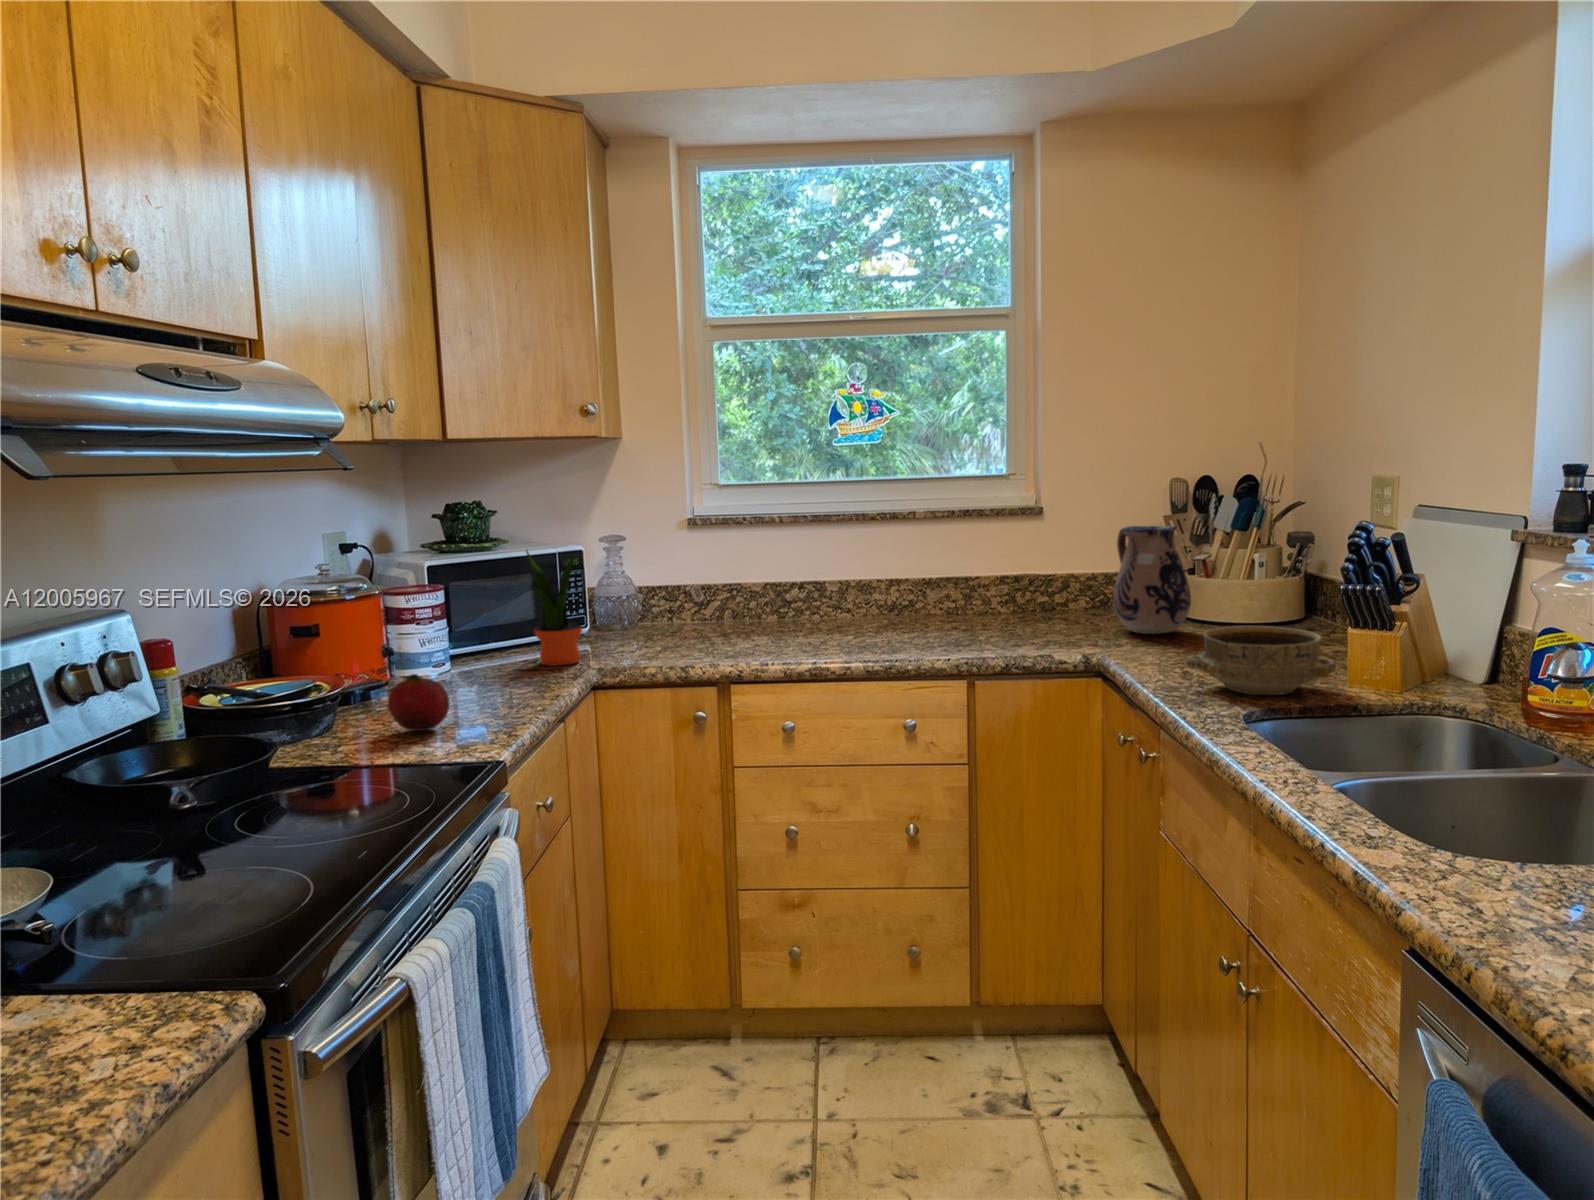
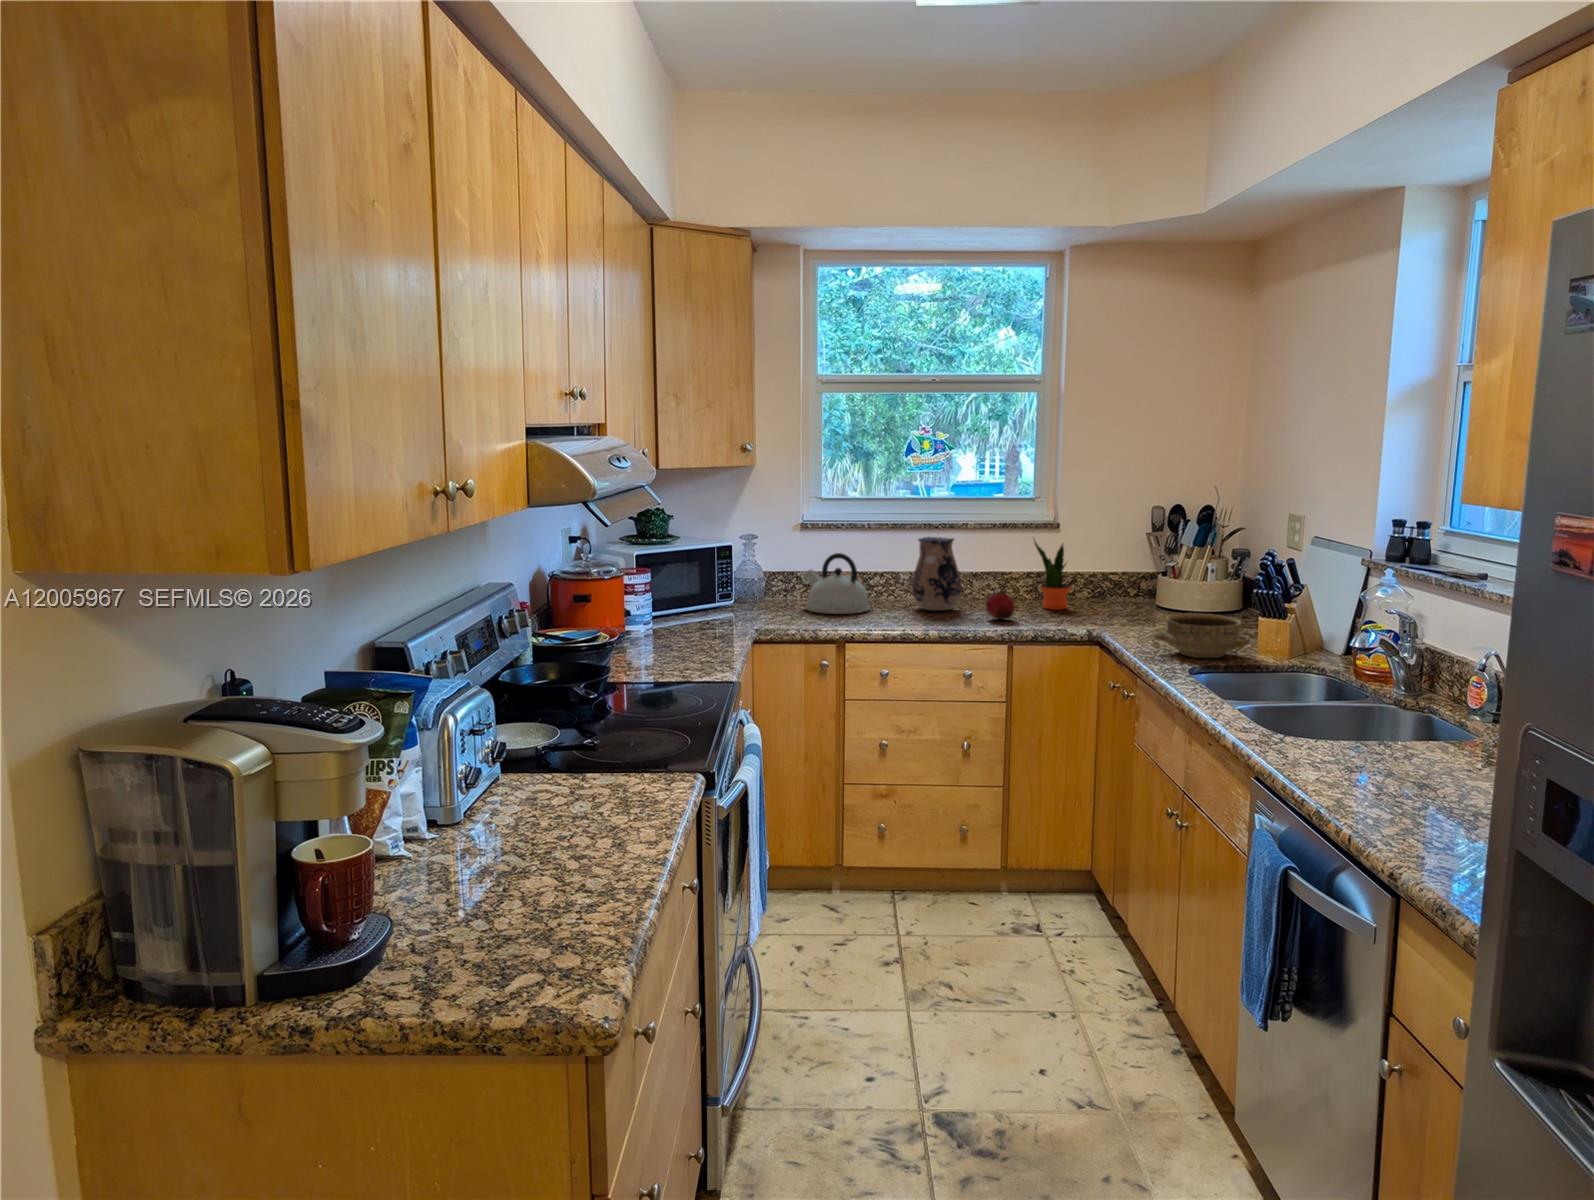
ceramic pitcher: present [1113,526,1191,634] -> present [912,537,962,610]
potted plant: present [526,550,582,666] -> present [1034,541,1071,610]
kettle: none [687,556,780,642] -> present [804,553,870,614]
fruit: present [388,674,449,731] -> present [986,591,1014,619]

